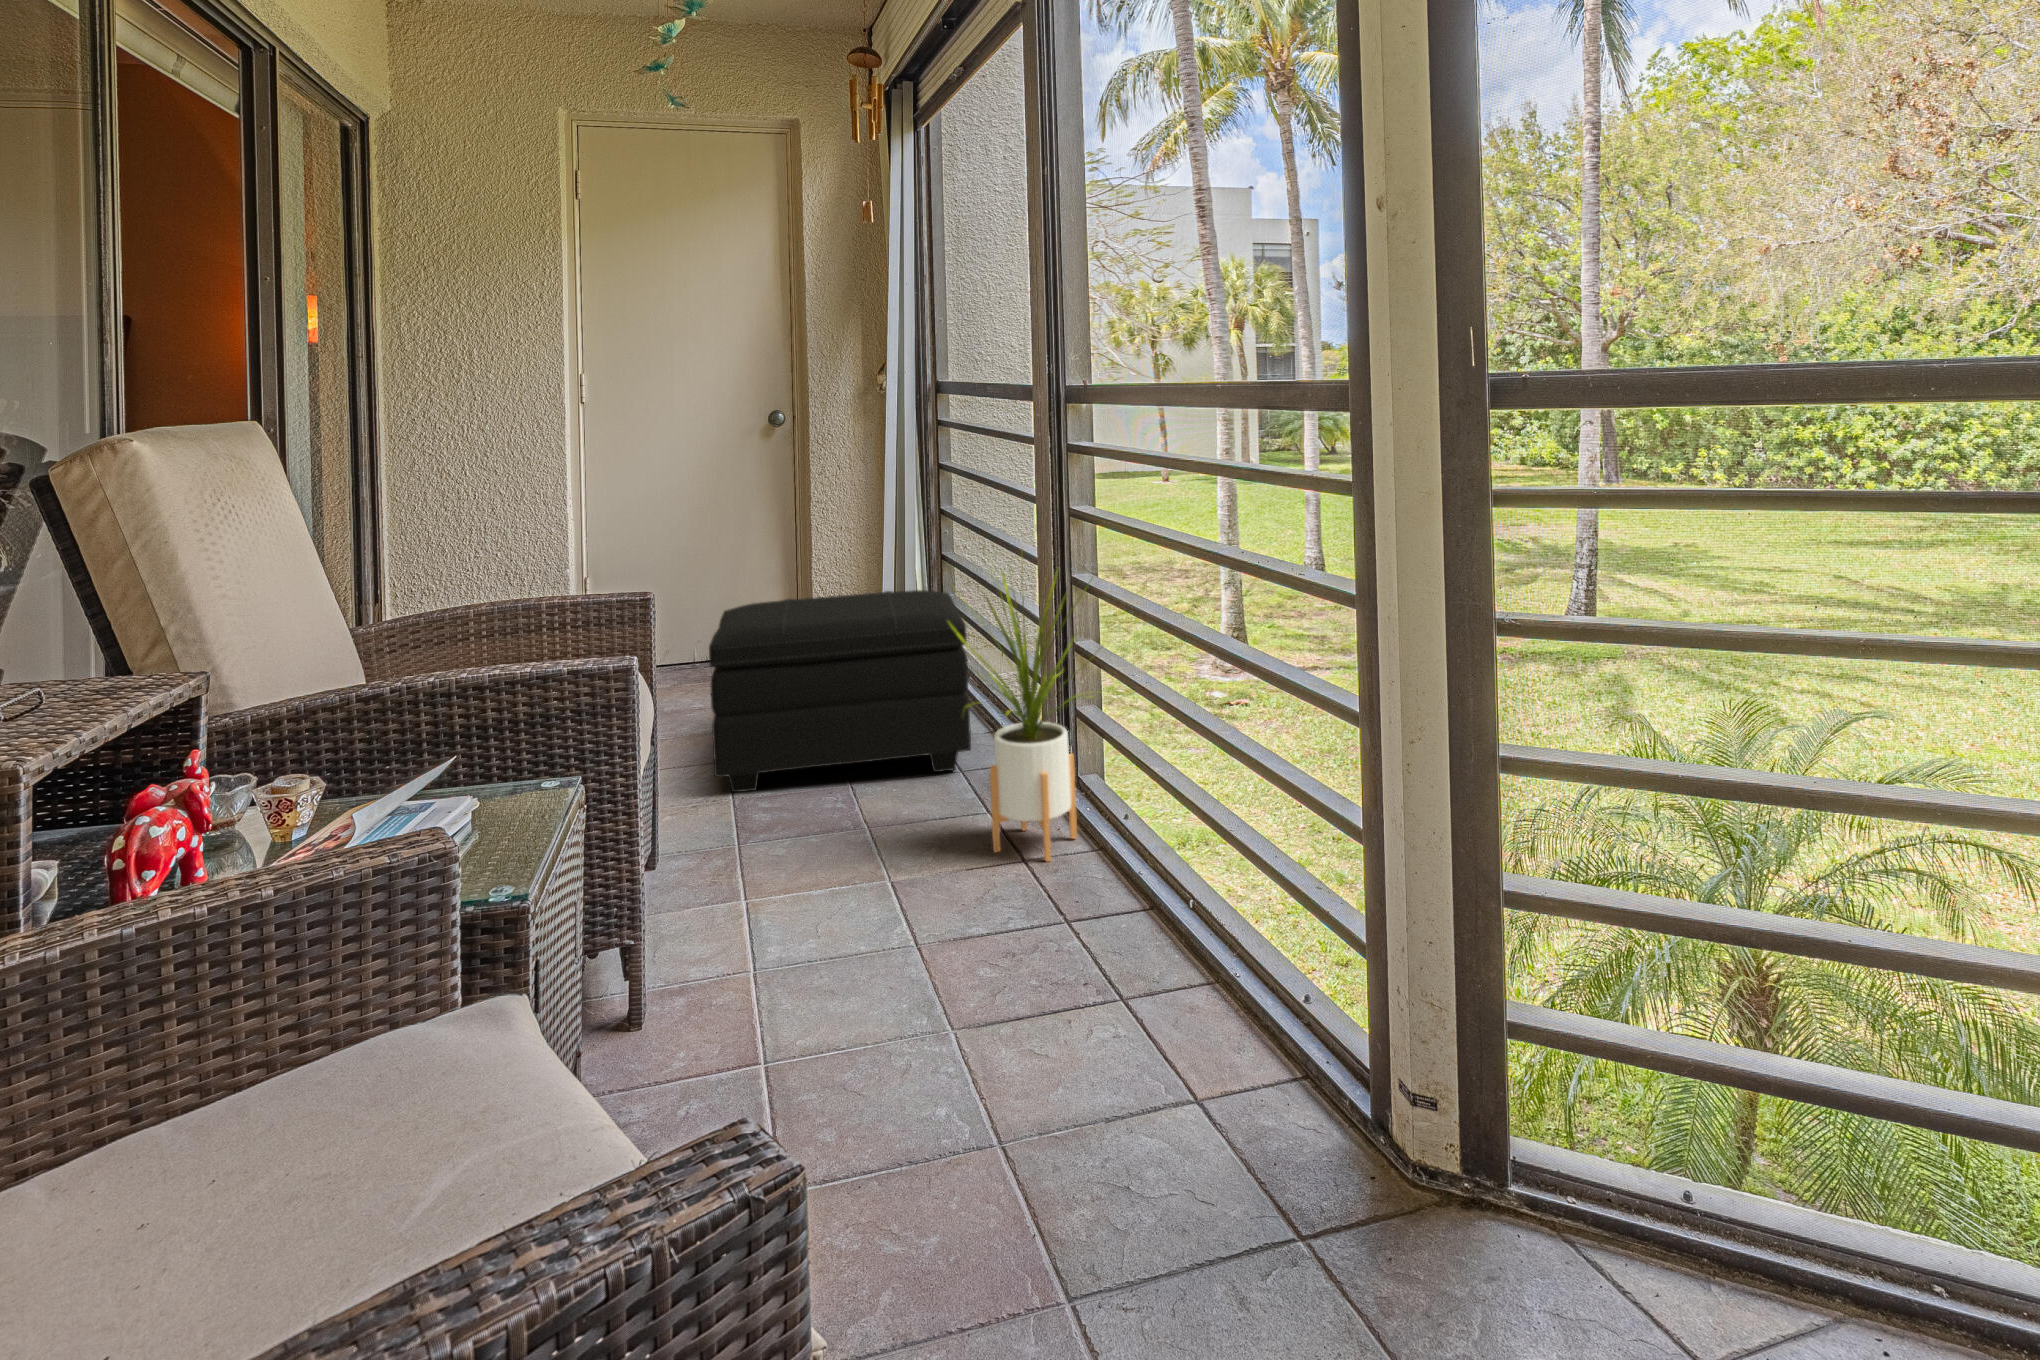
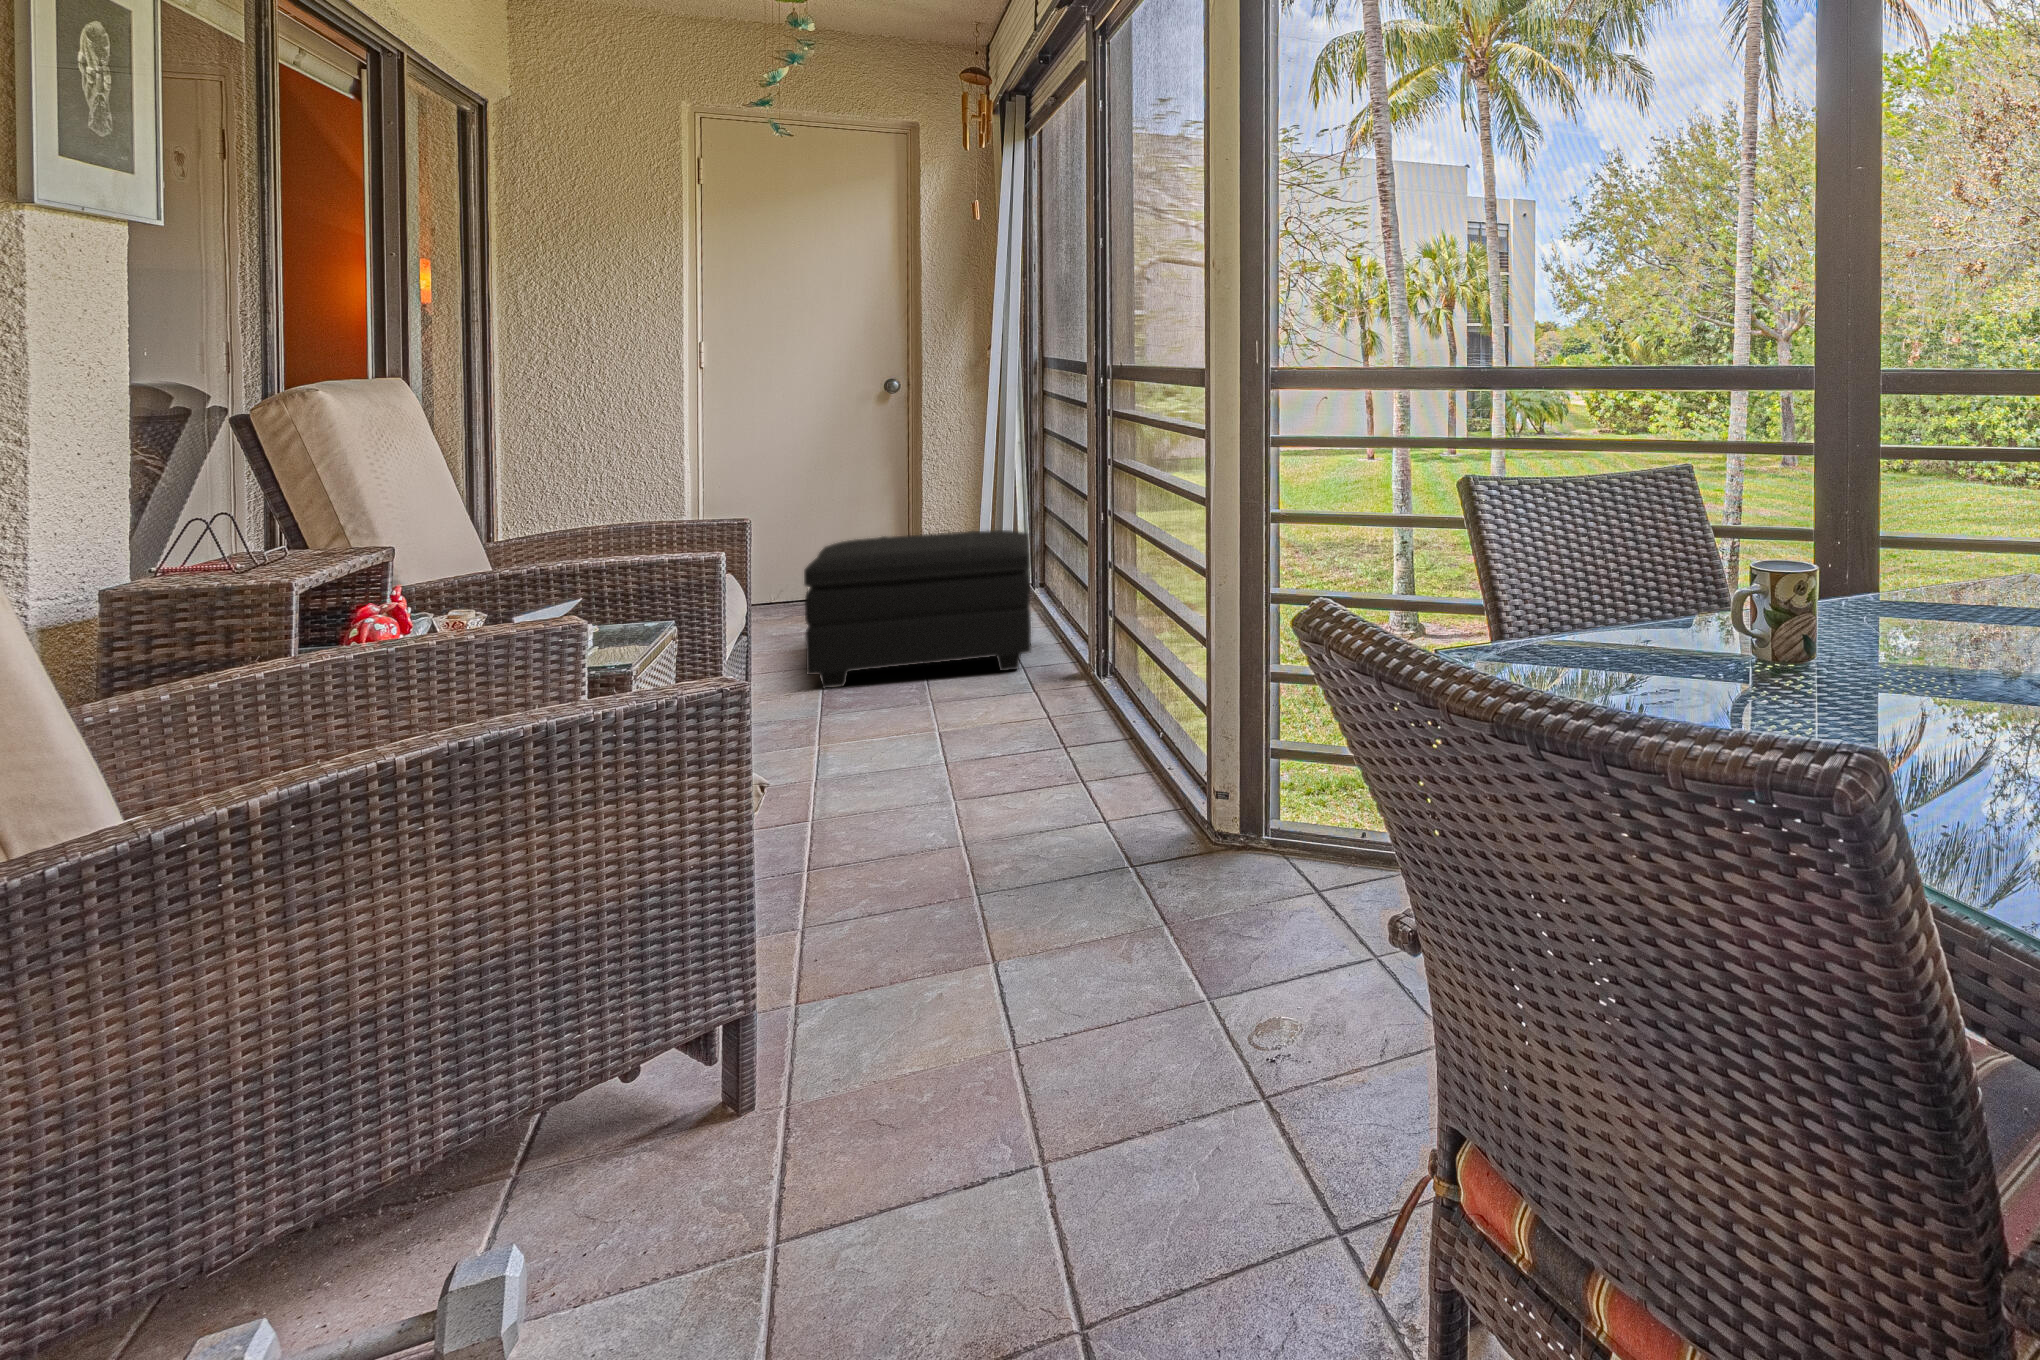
house plant: present [947,570,1100,862] -> none [999,488,1122,721]

